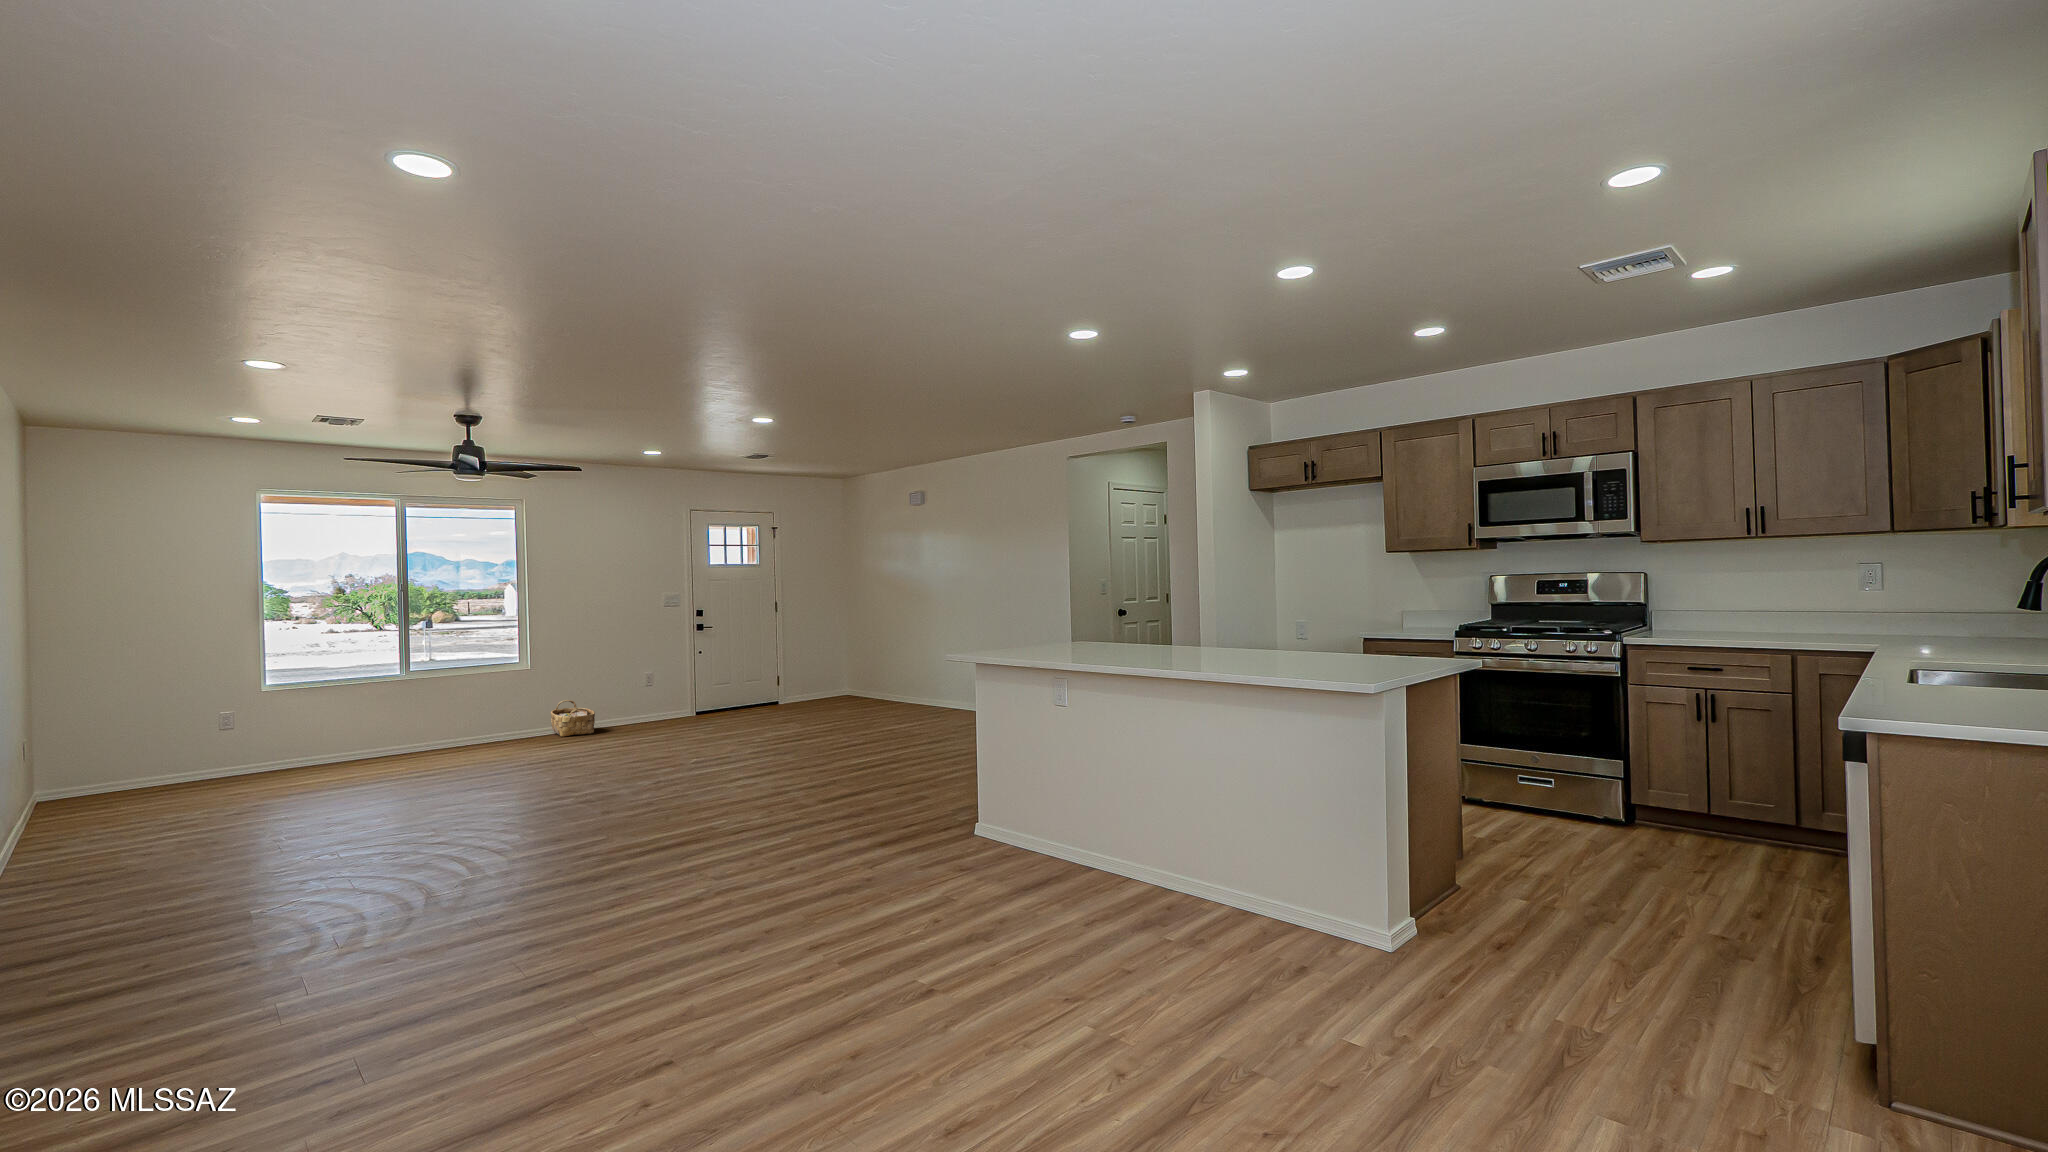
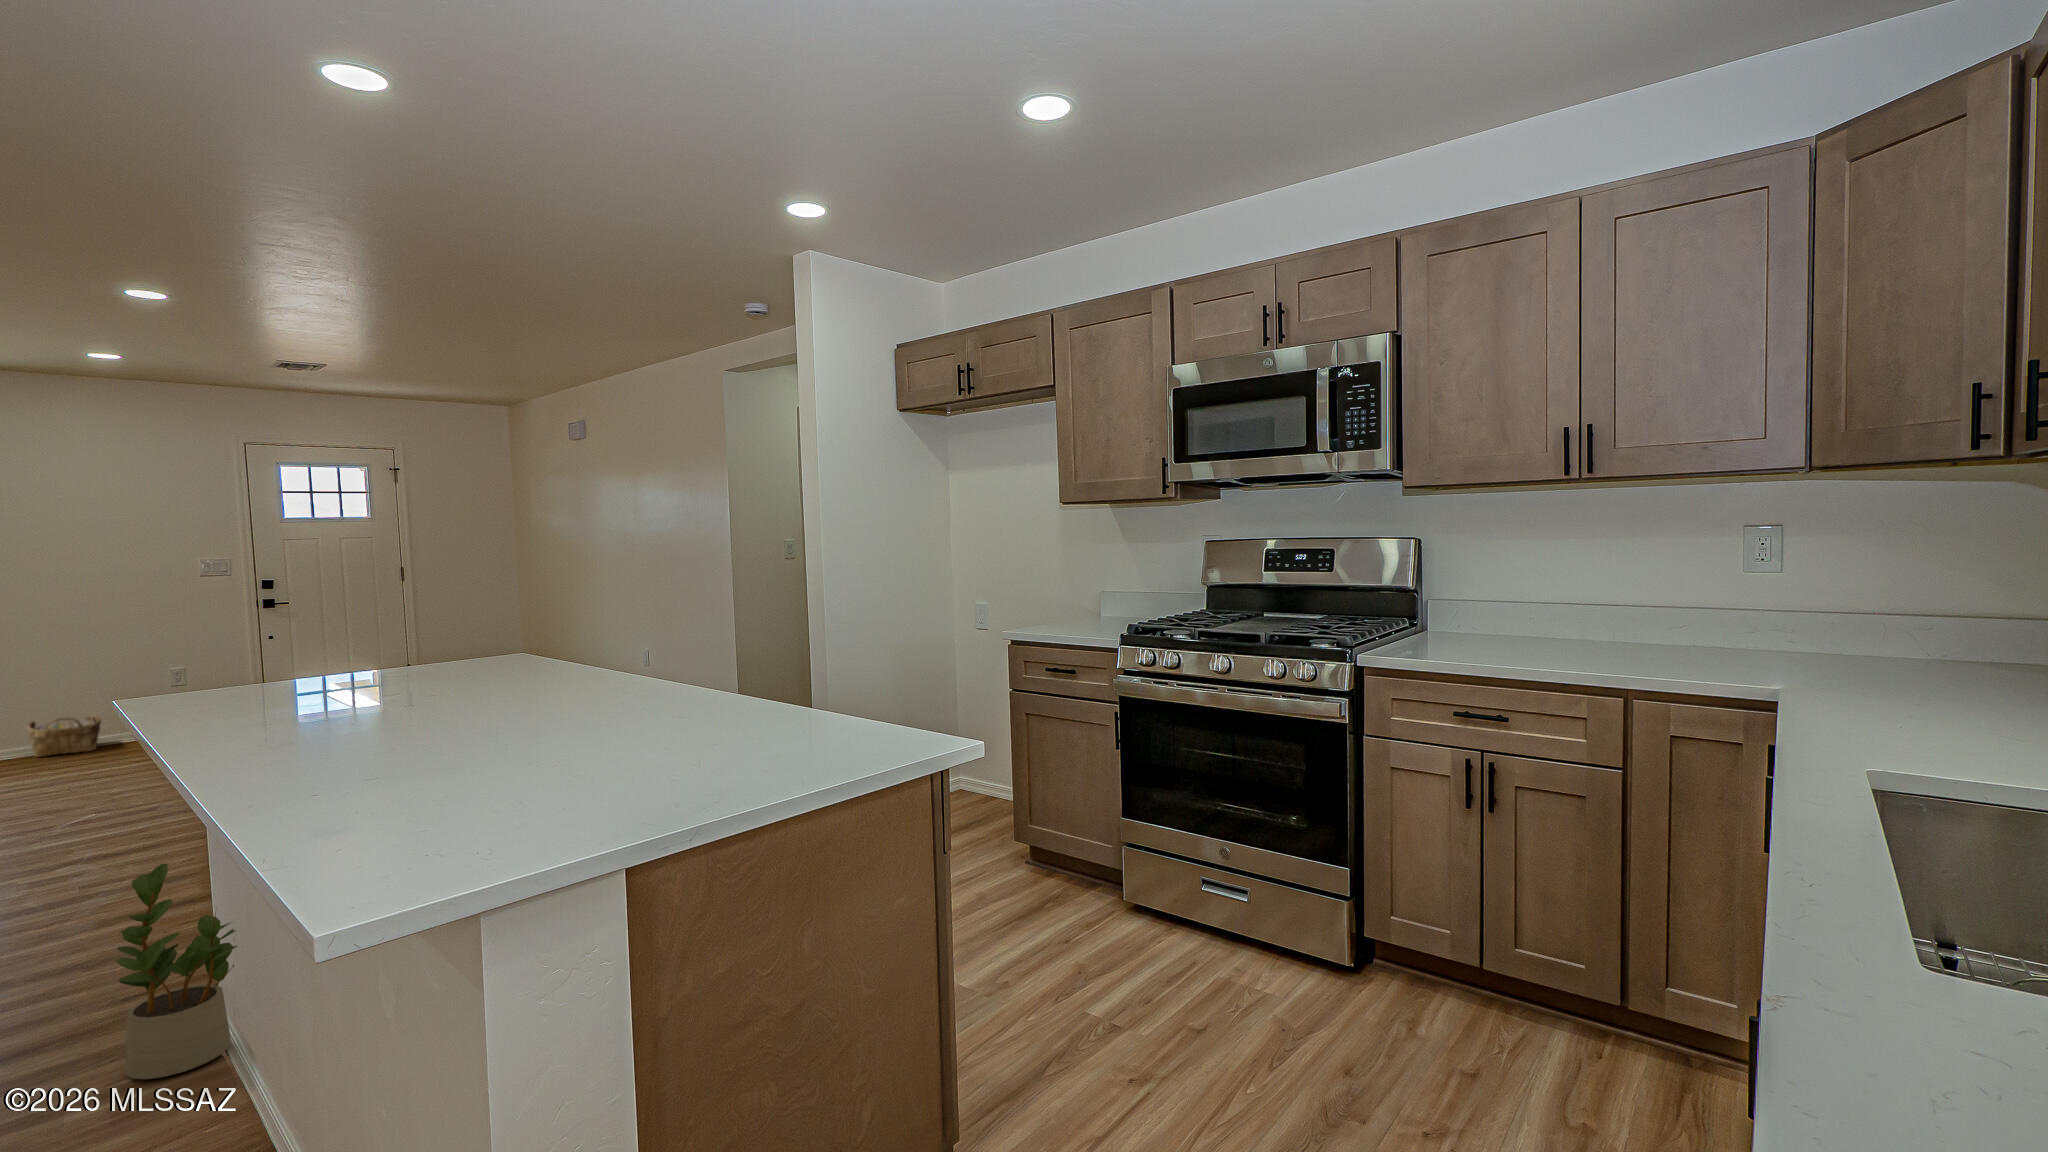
potted plant: none [961,747,1016,860] -> present [116,864,237,1079]

